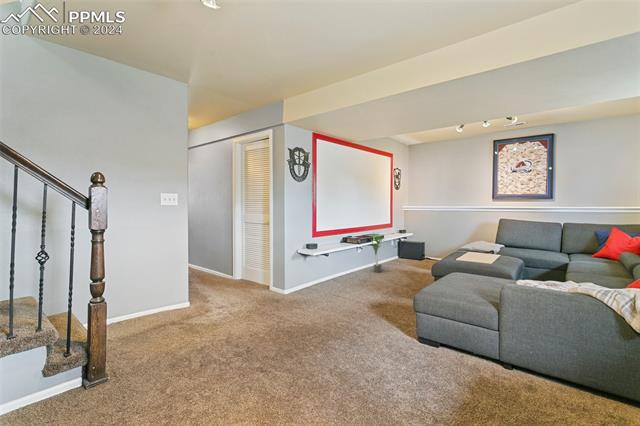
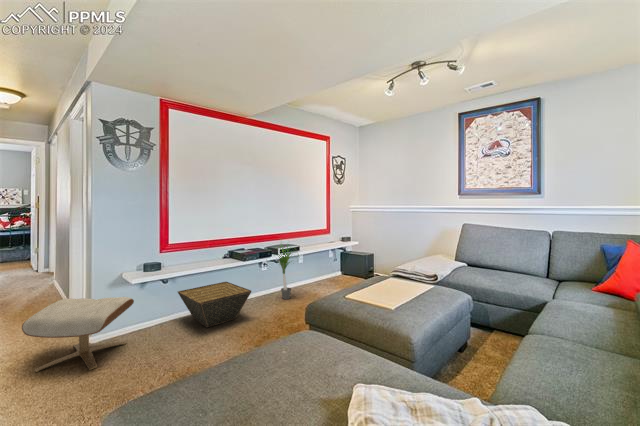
basket: none [321,259,371,286] -> present [178,282,251,328]
ottoman: none [271,263,318,306] -> present [22,297,134,372]

